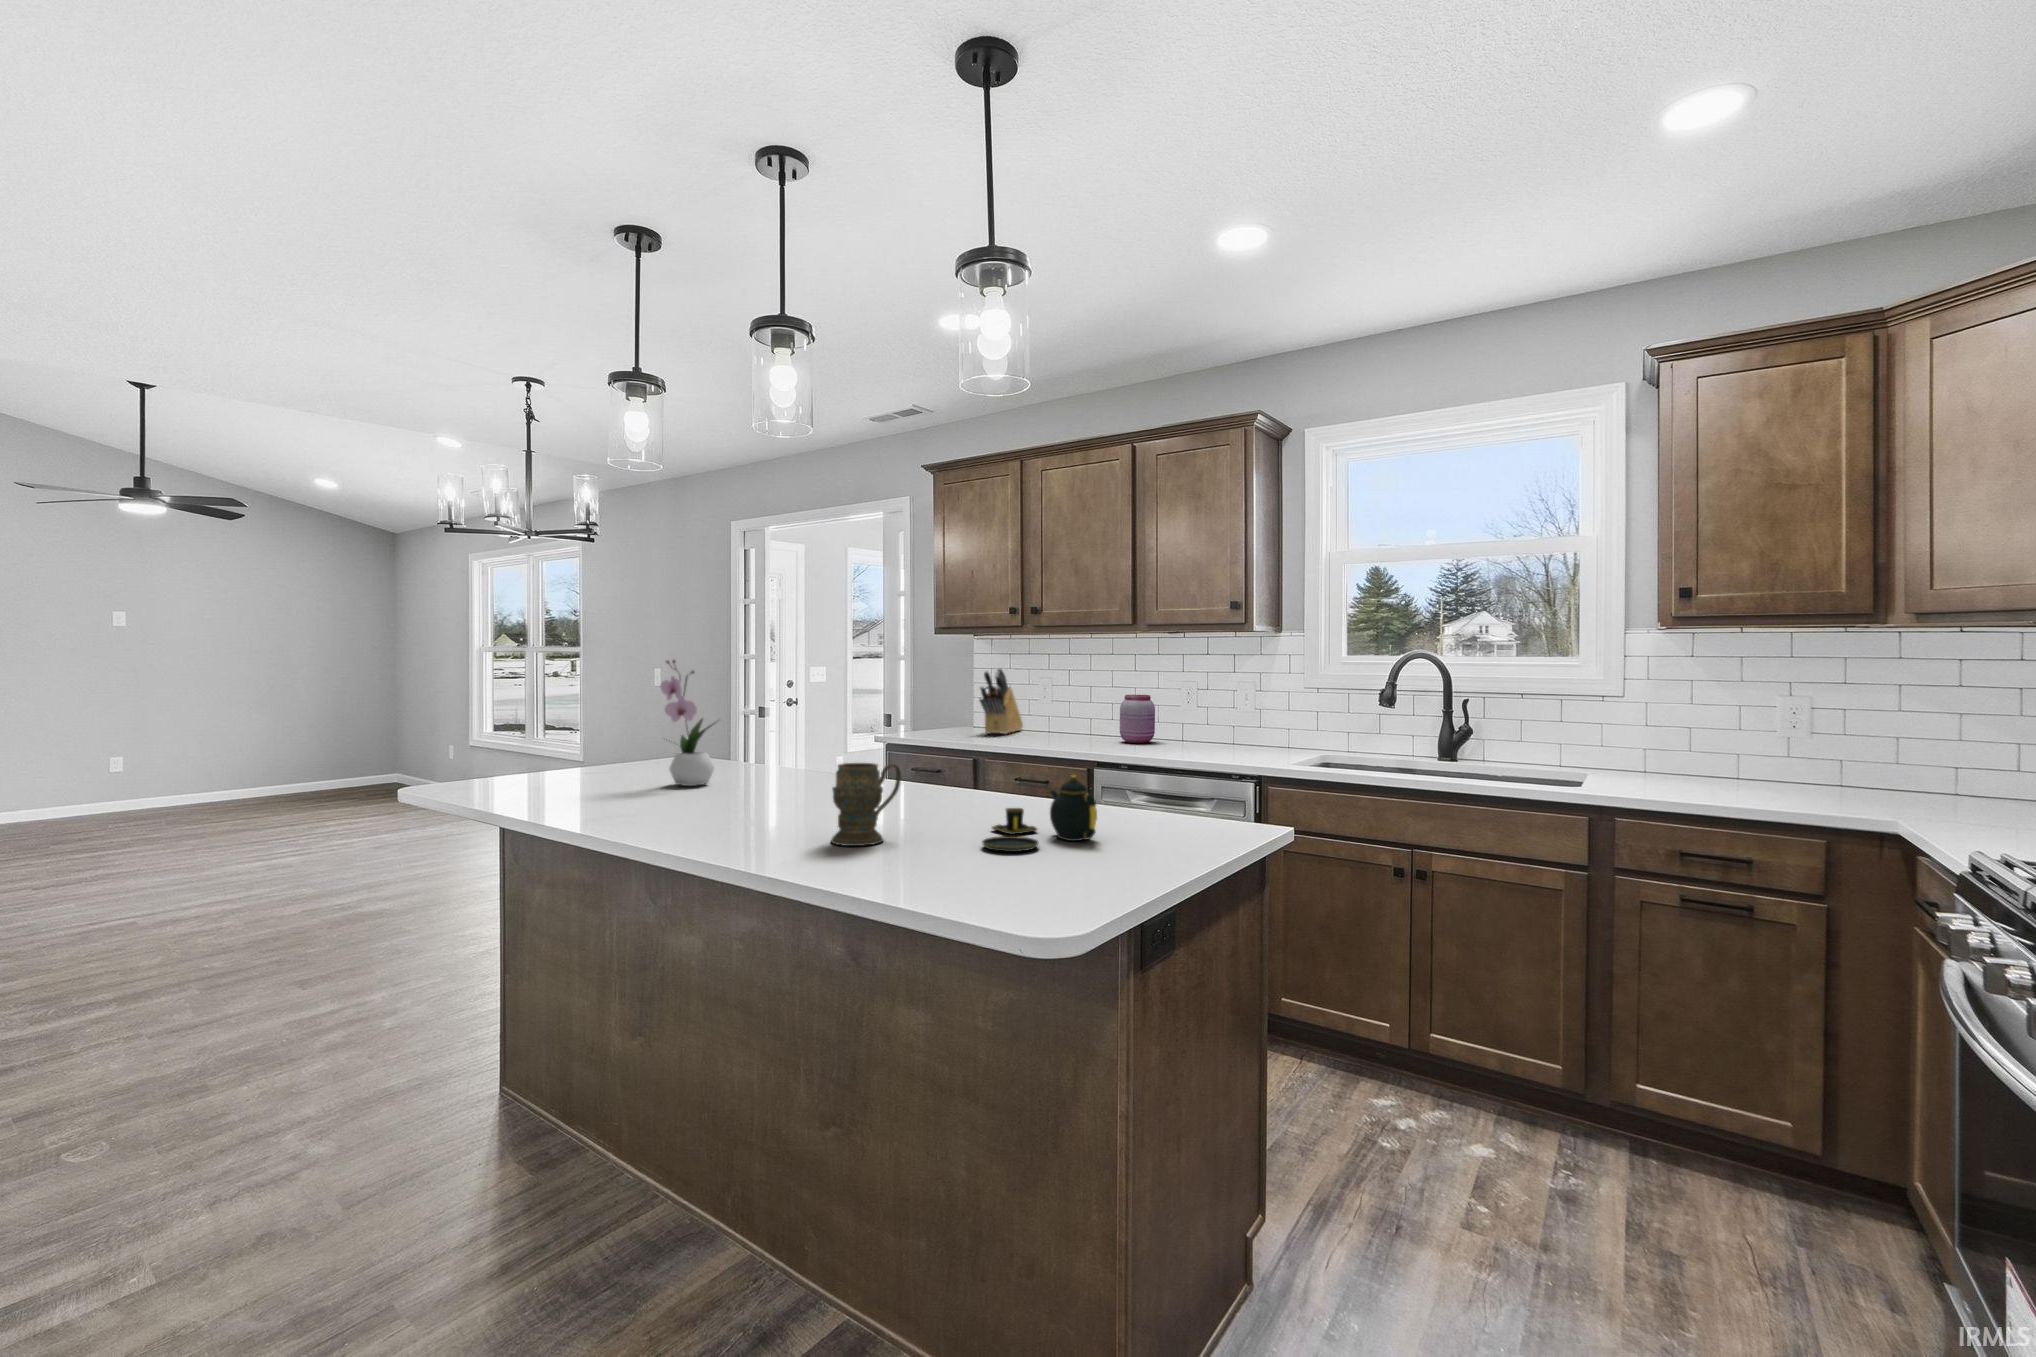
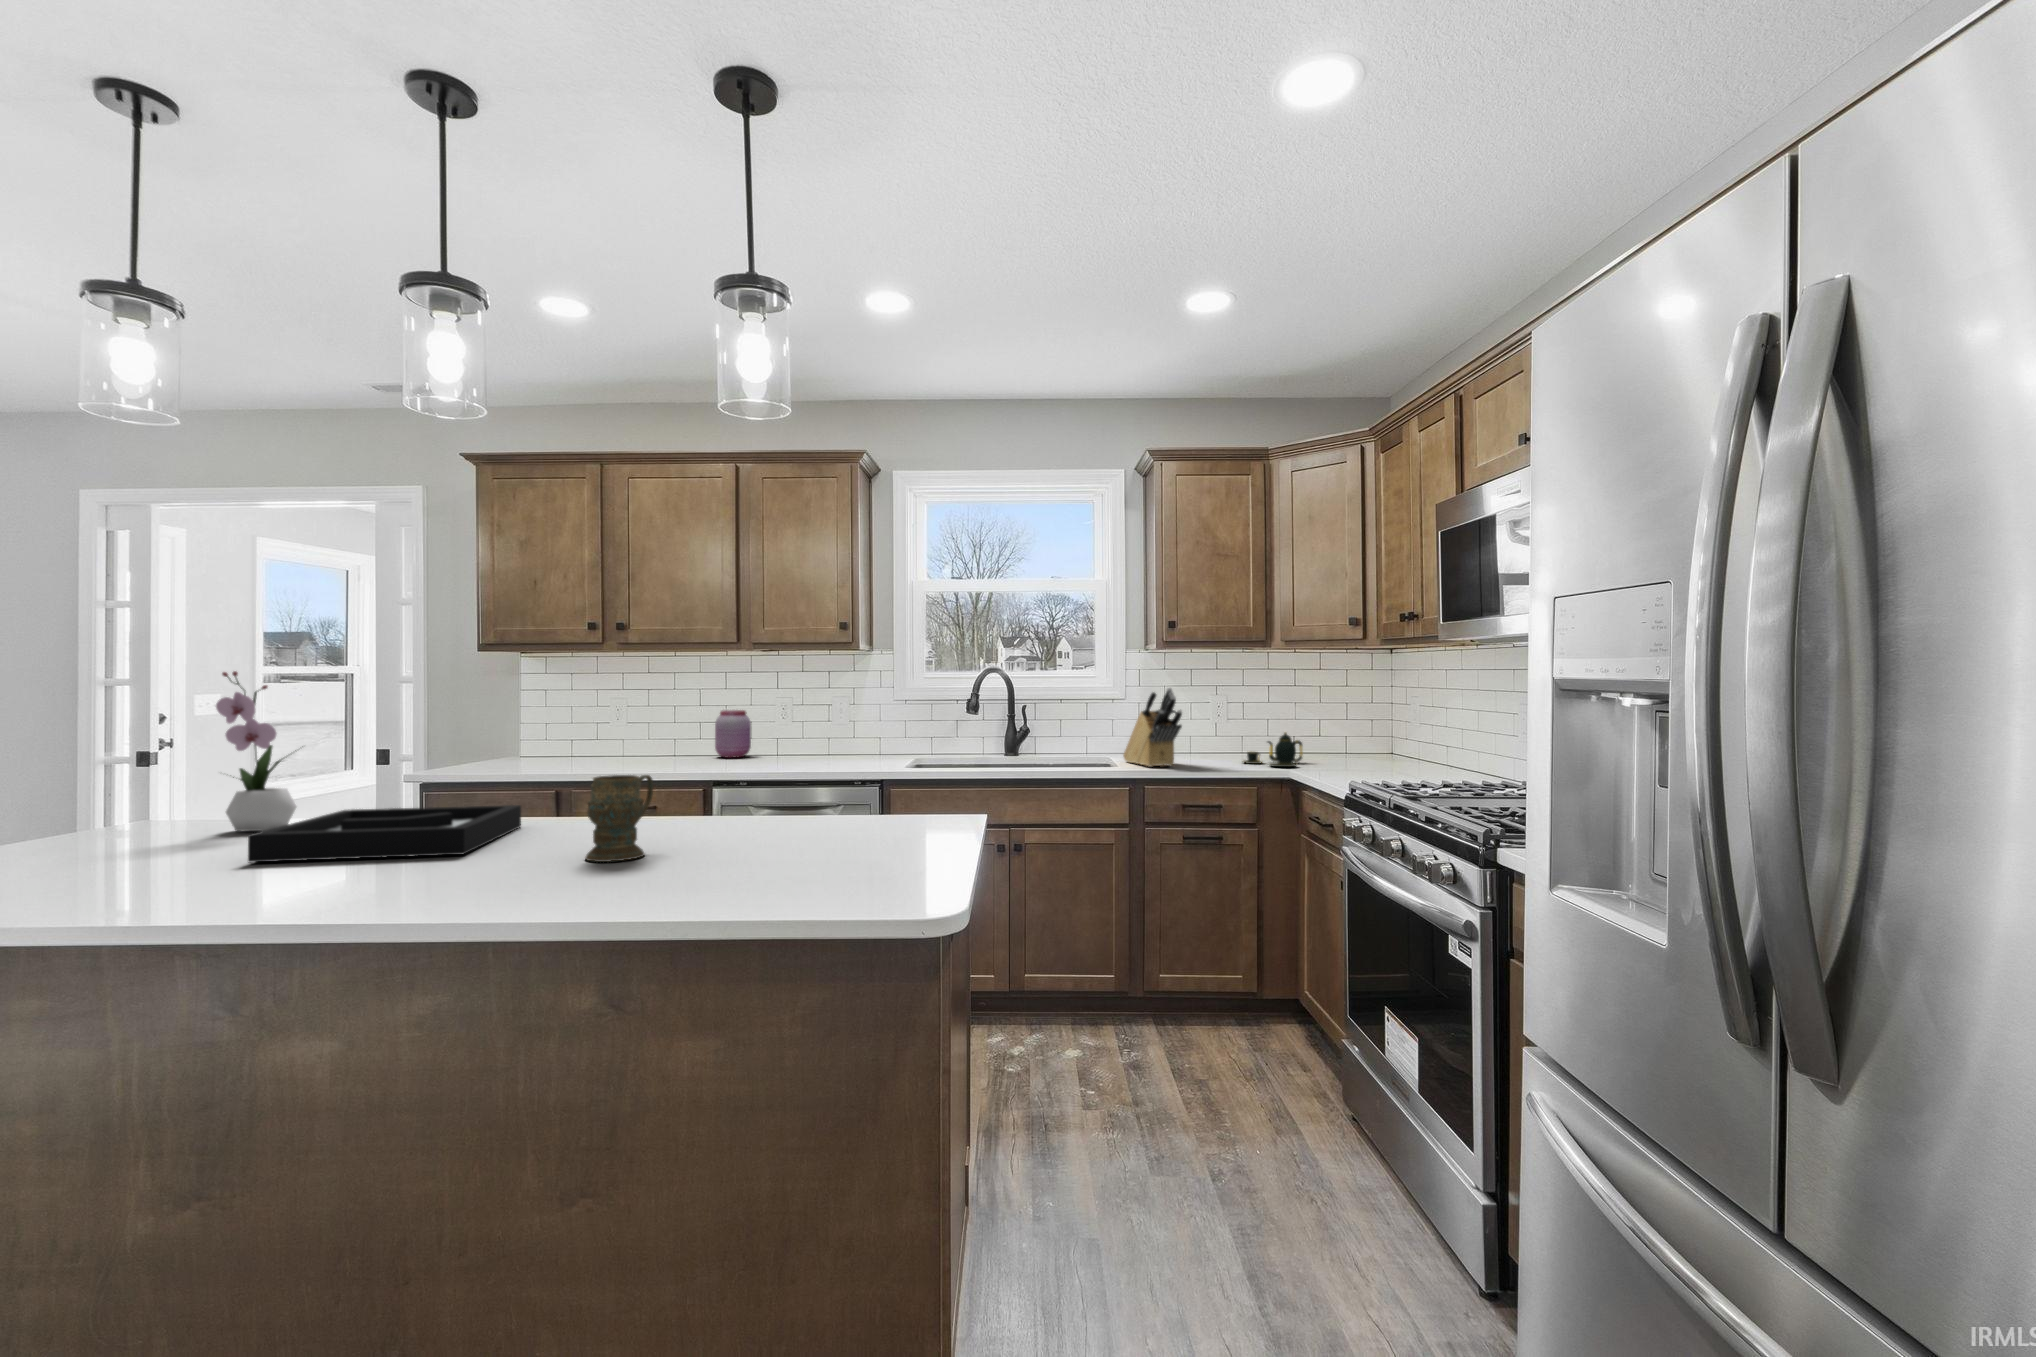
knife block: present [979,668,1023,734] -> present [1123,688,1182,767]
decorative tray: none [634,774,847,823] -> present [248,805,521,862]
teapot: present [982,775,1097,852] -> present [1243,732,1303,767]

